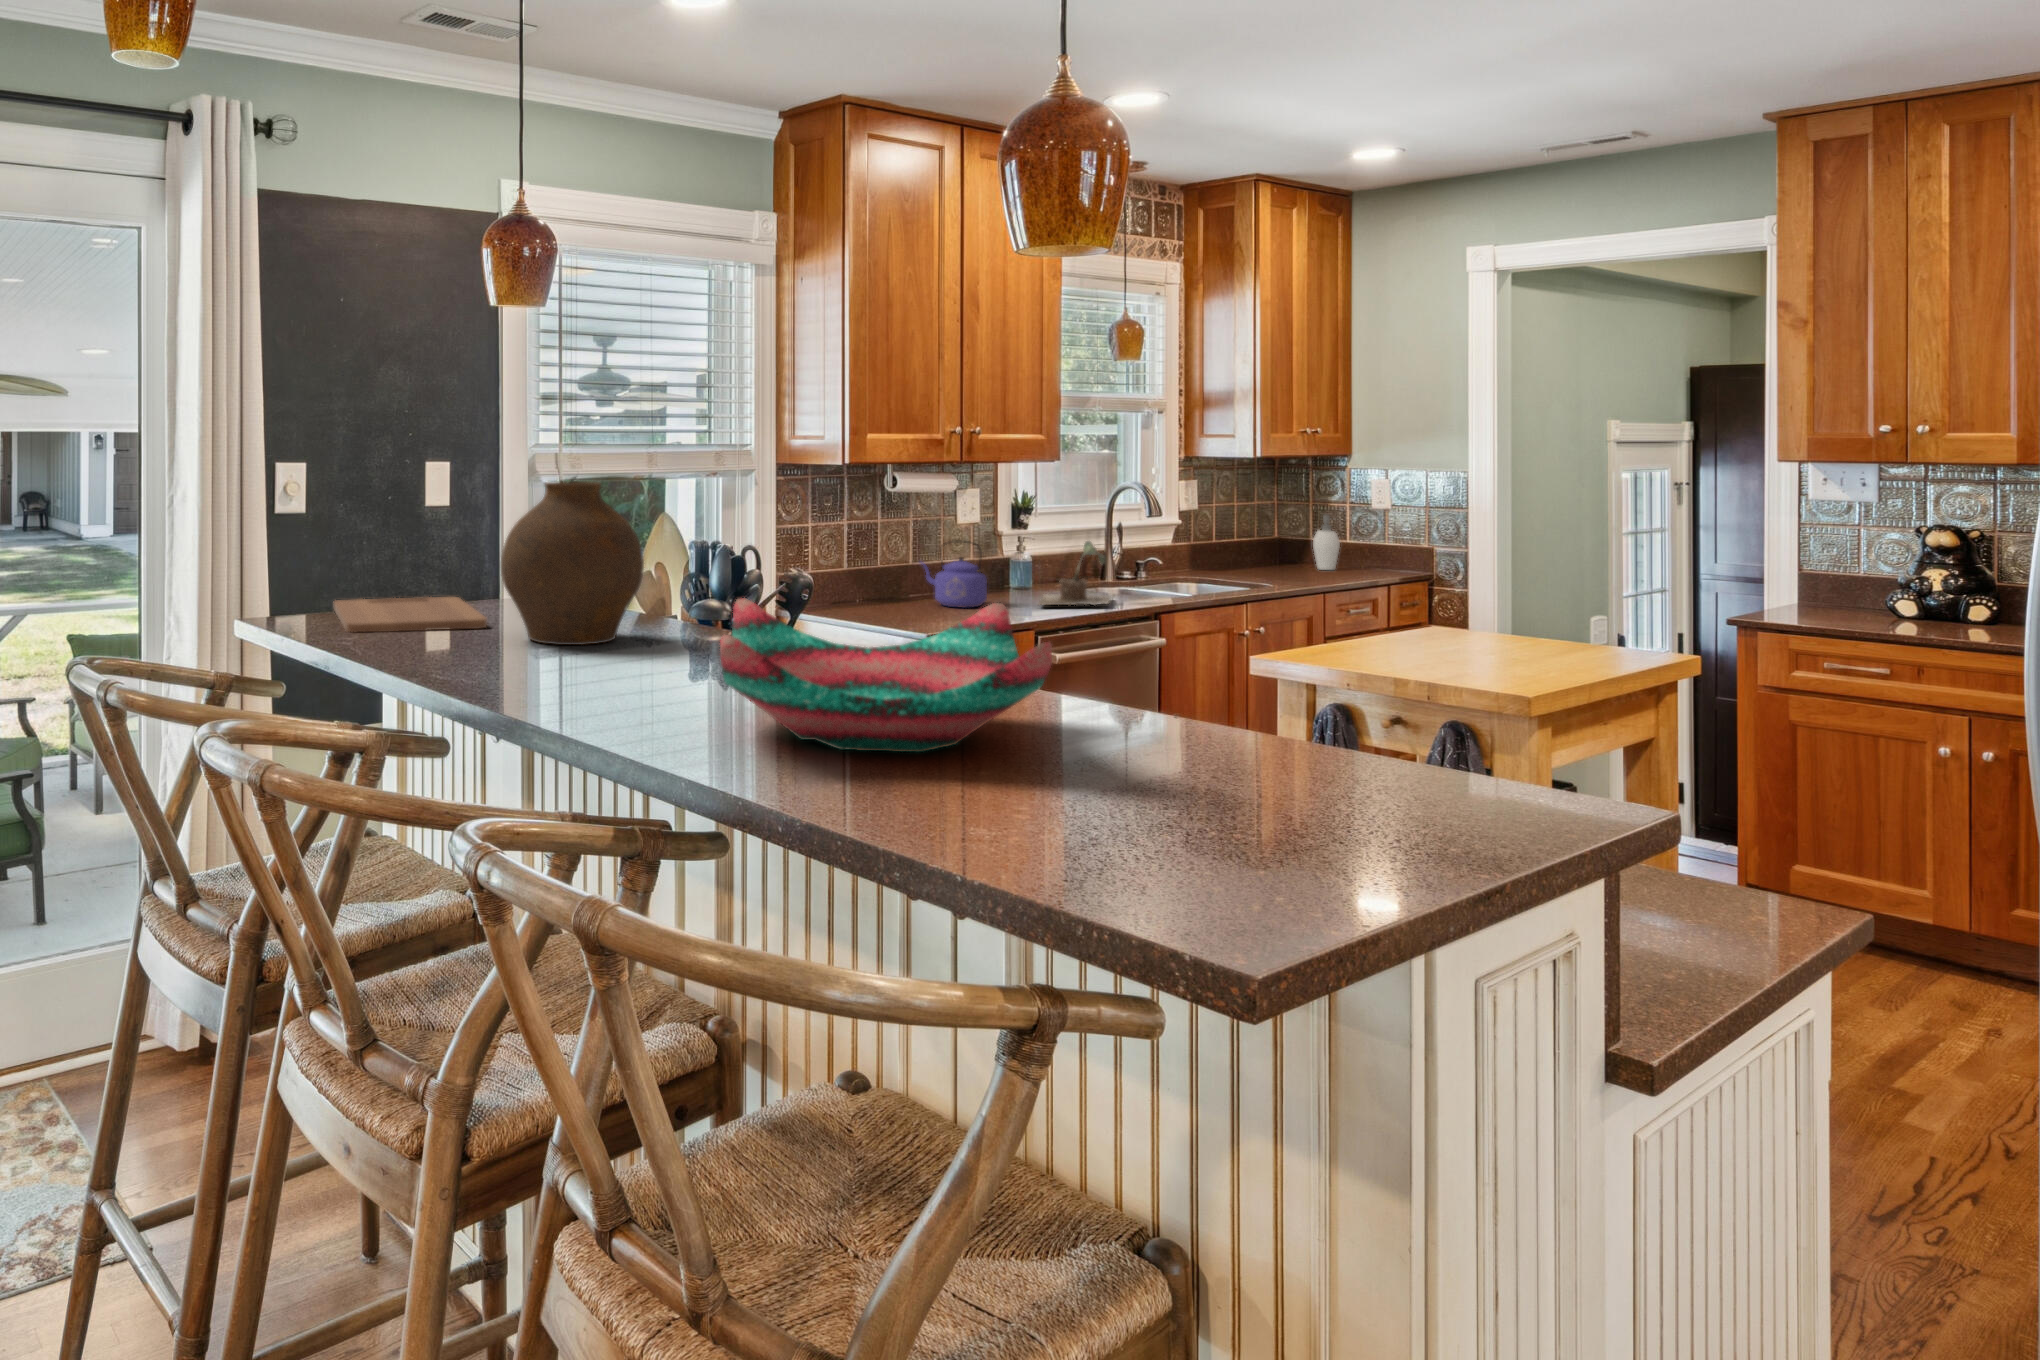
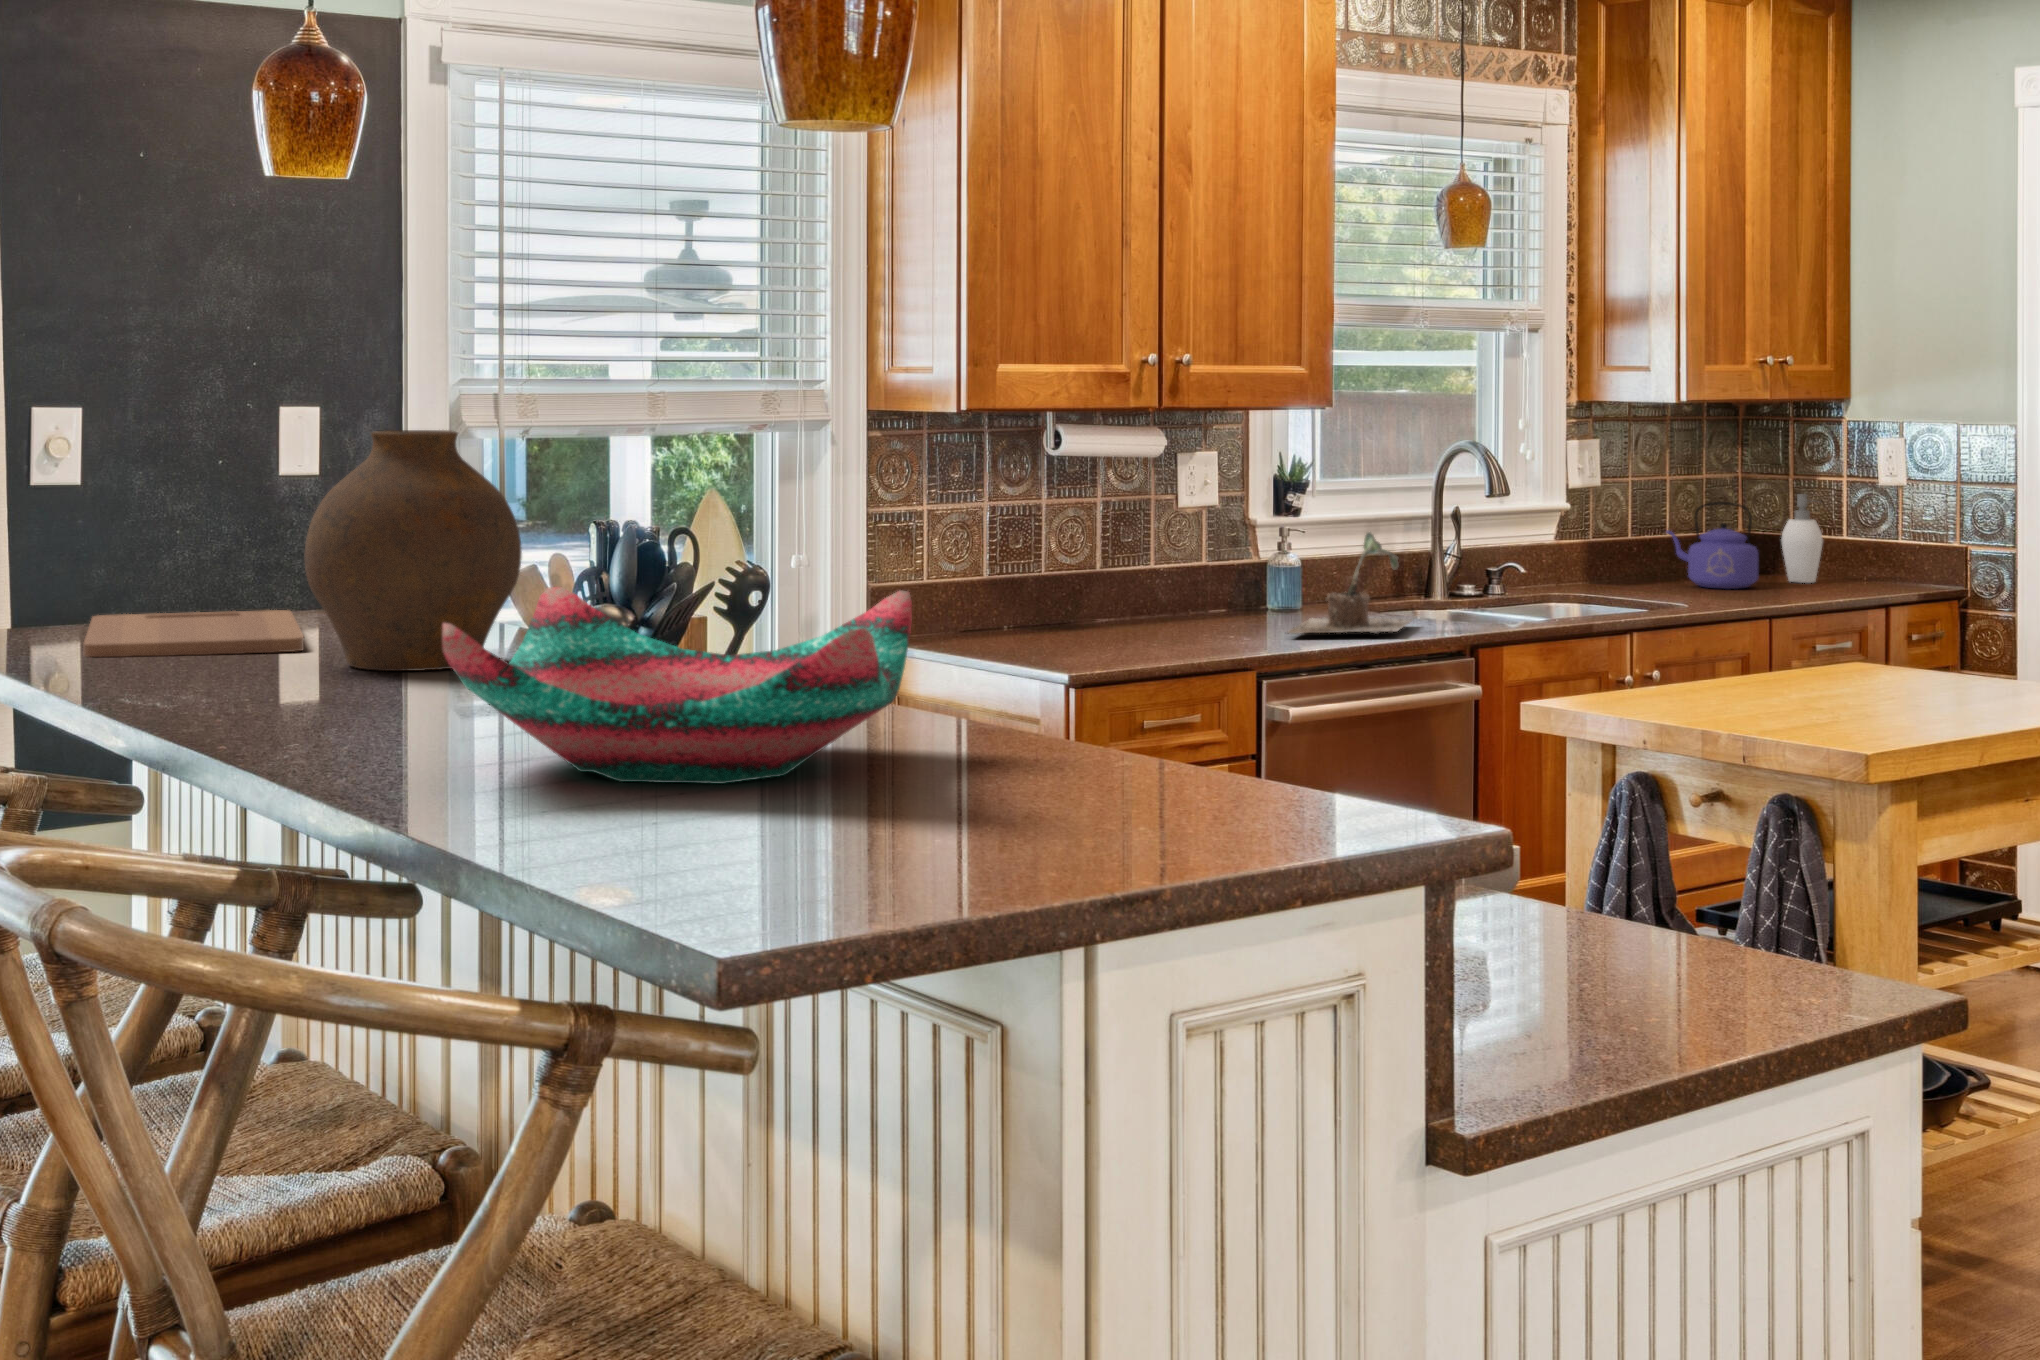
kettle: present [921,541,987,608] -> present [1666,502,1759,589]

